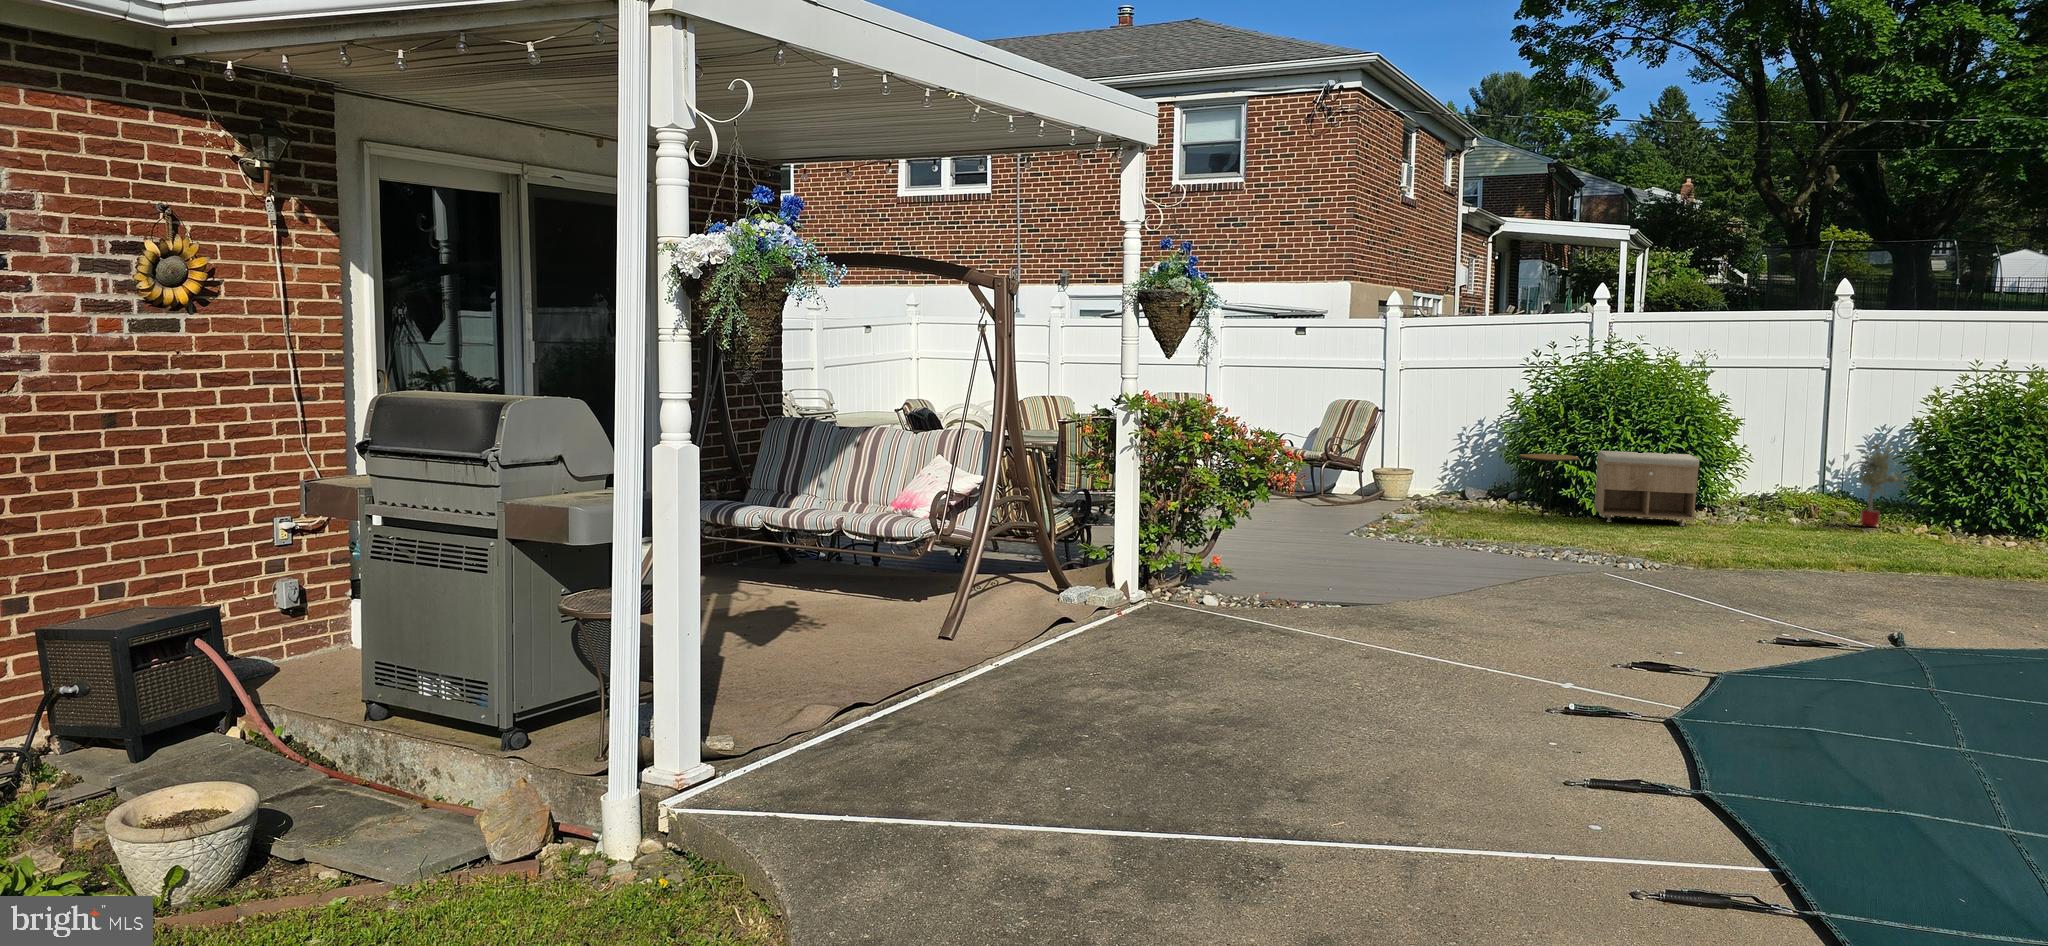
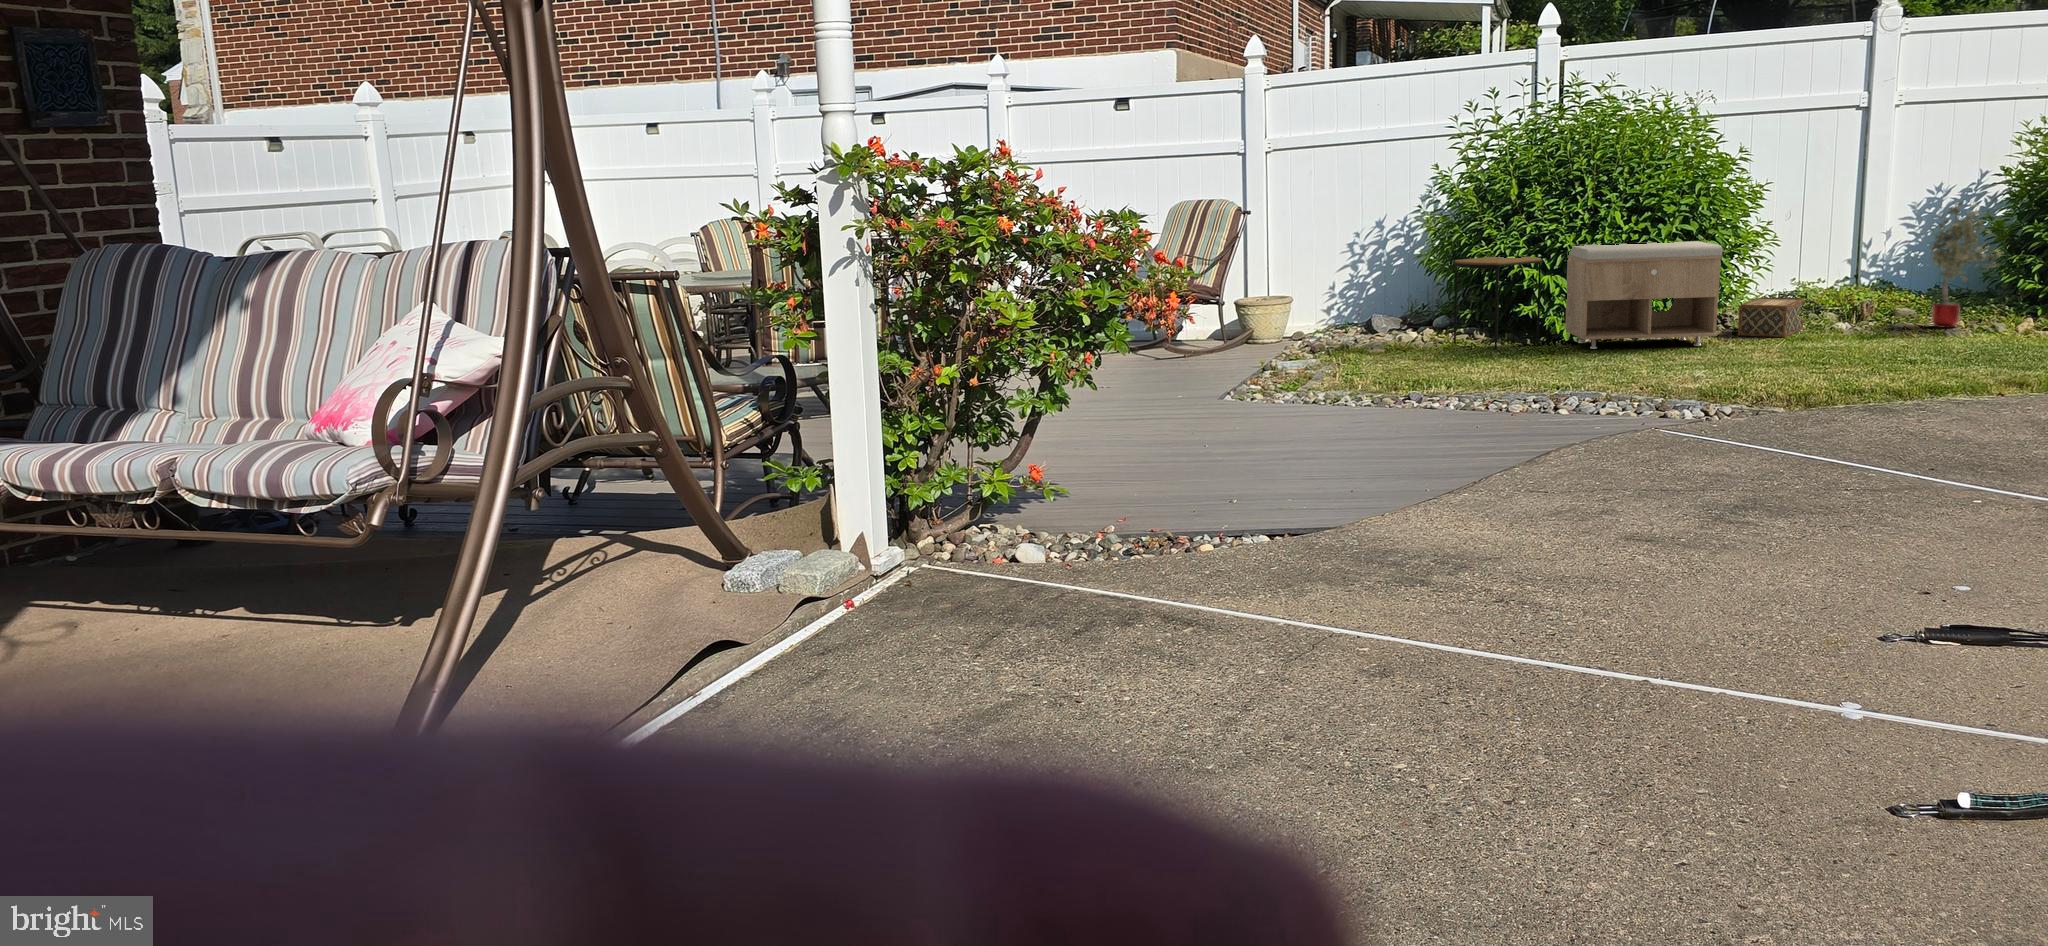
woven basket: none [1717,496,1770,525] -> present [1738,297,1804,337]

